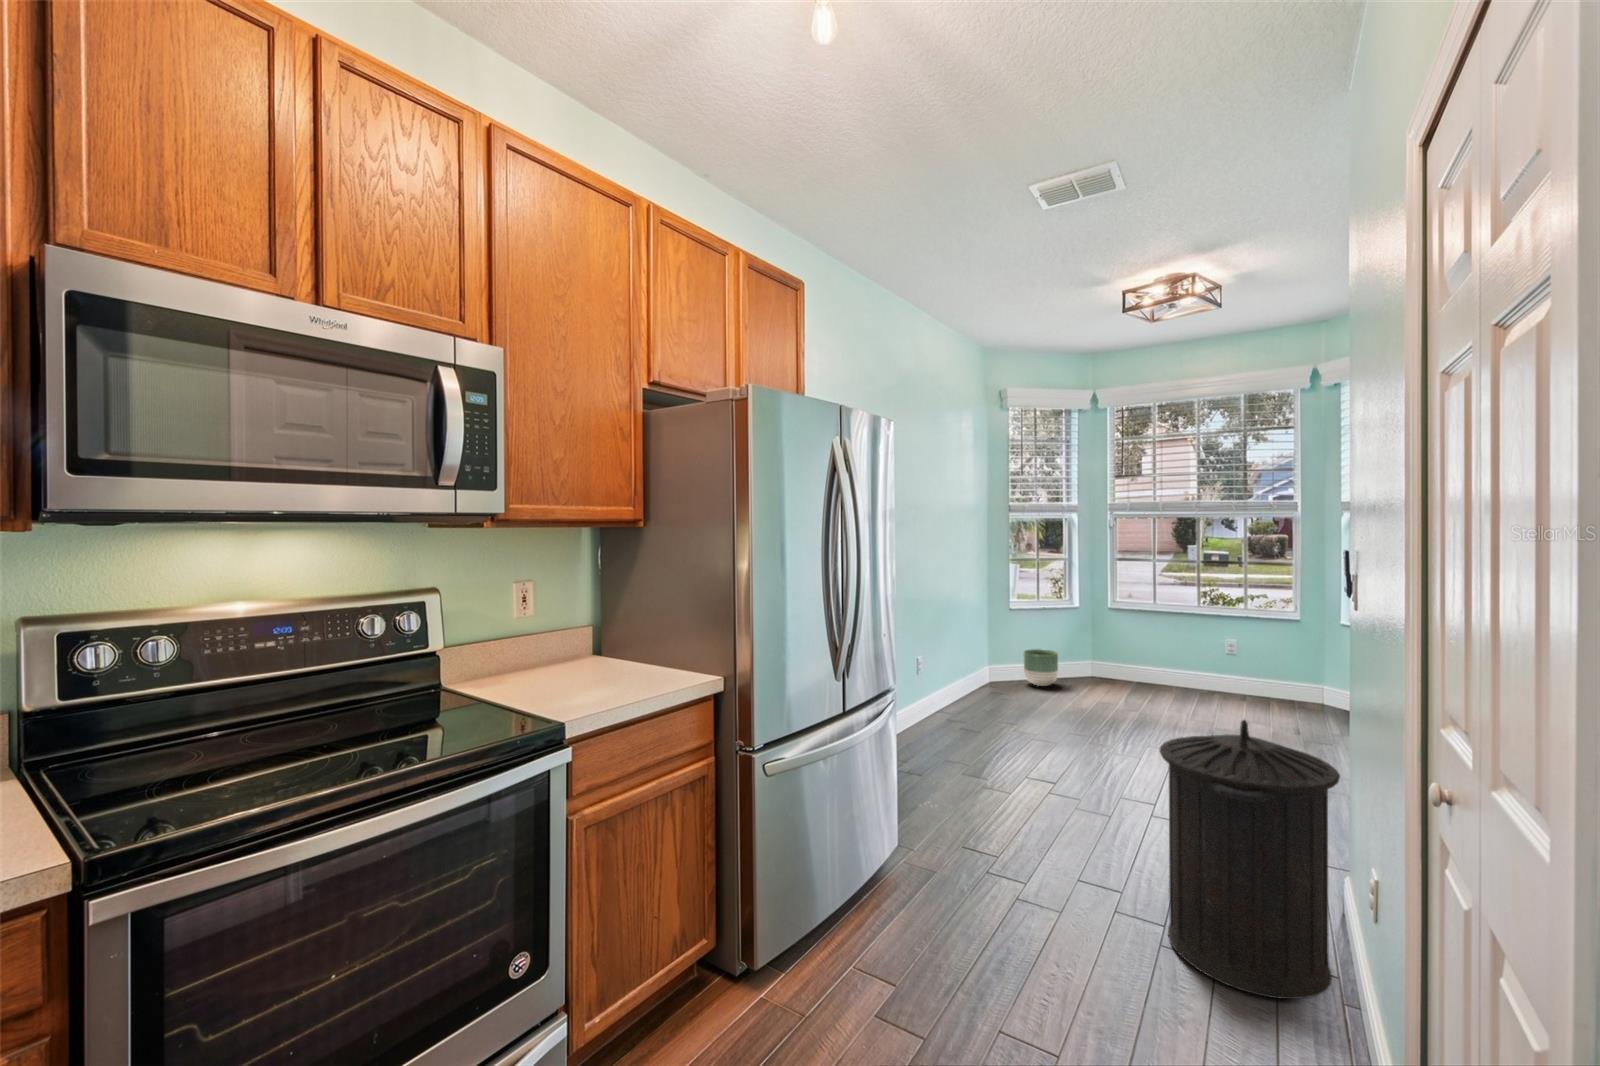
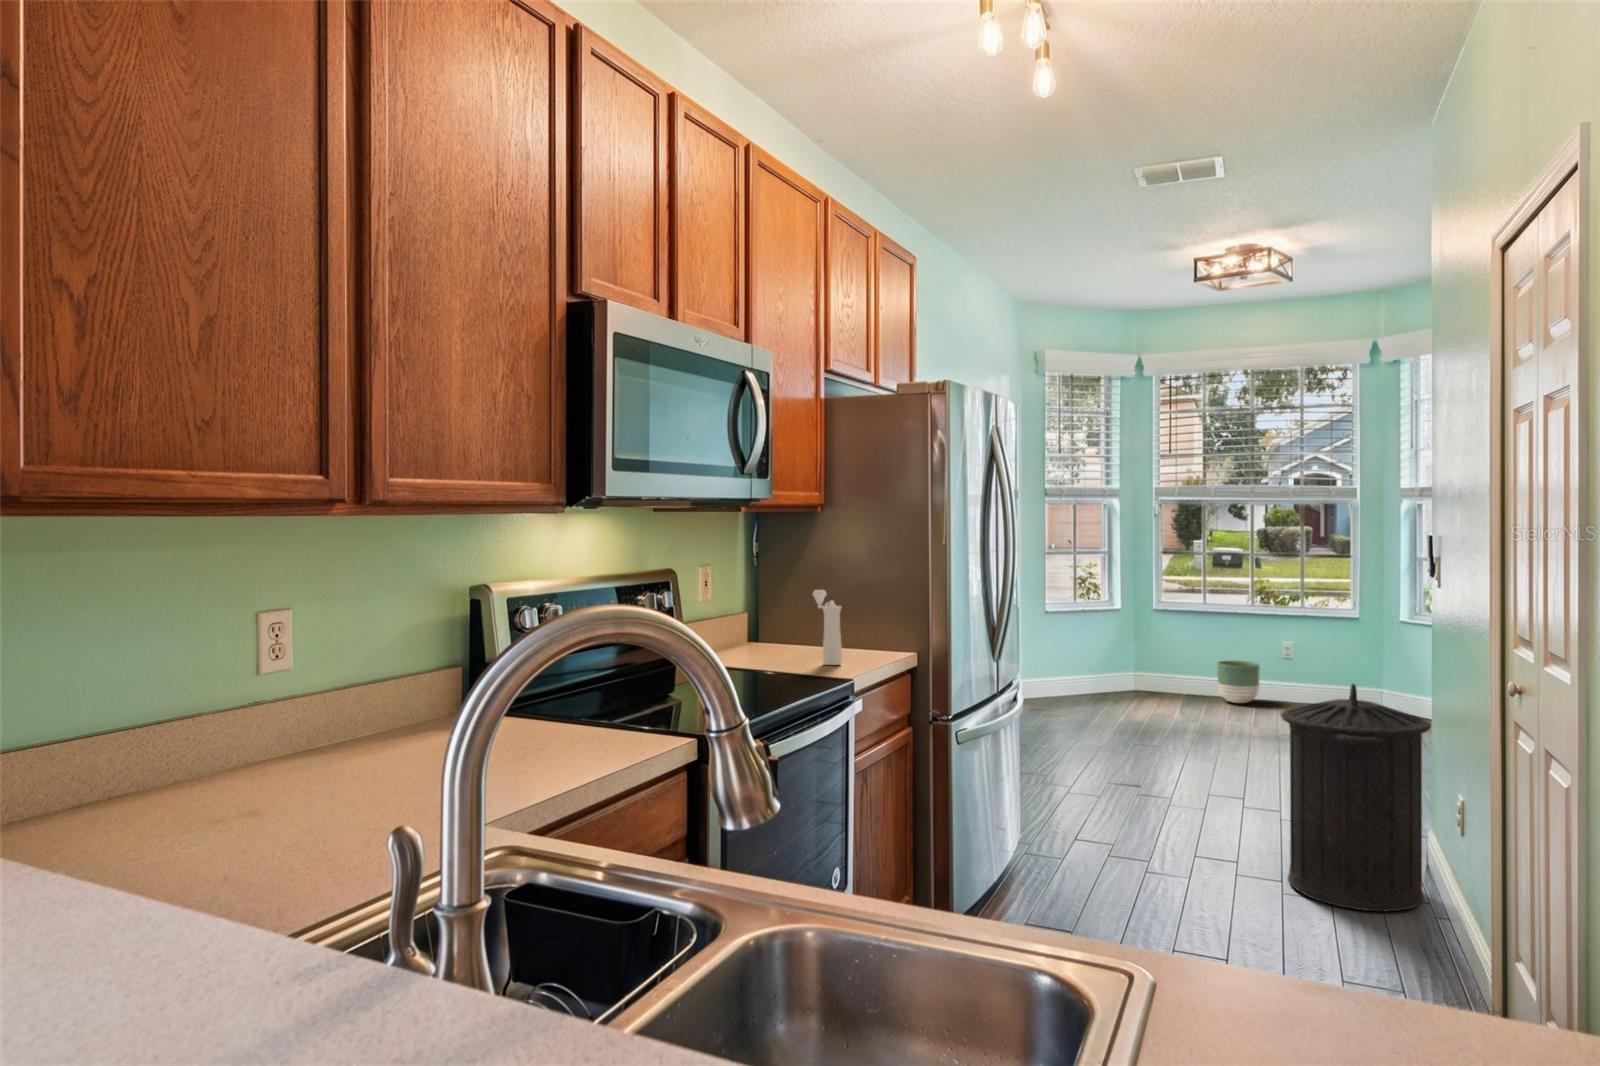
pepper mill: none [596,606,620,690] -> present [813,590,842,665]
planter: present [1024,649,1058,686] -> present [1217,661,1260,703]

